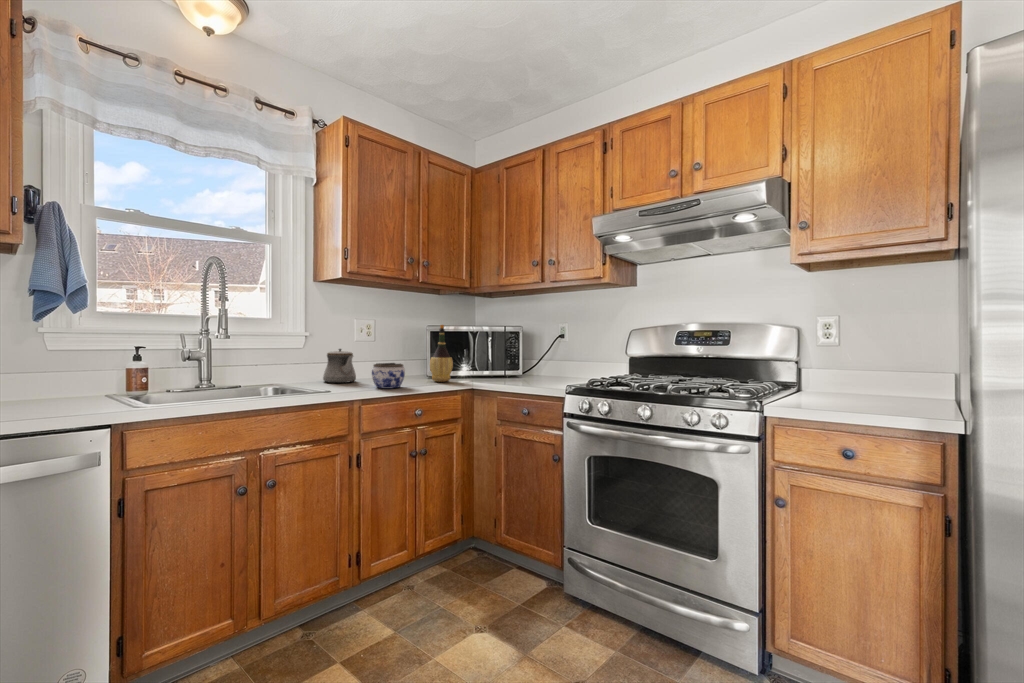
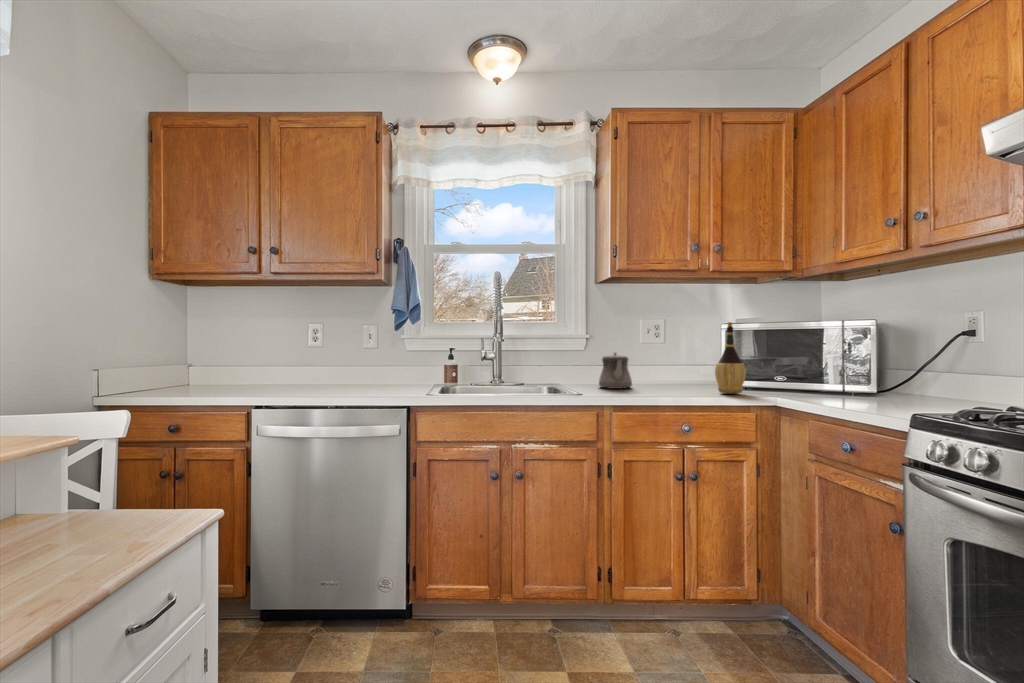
jar: present [372,363,405,388] -> none [632,368,669,396]

